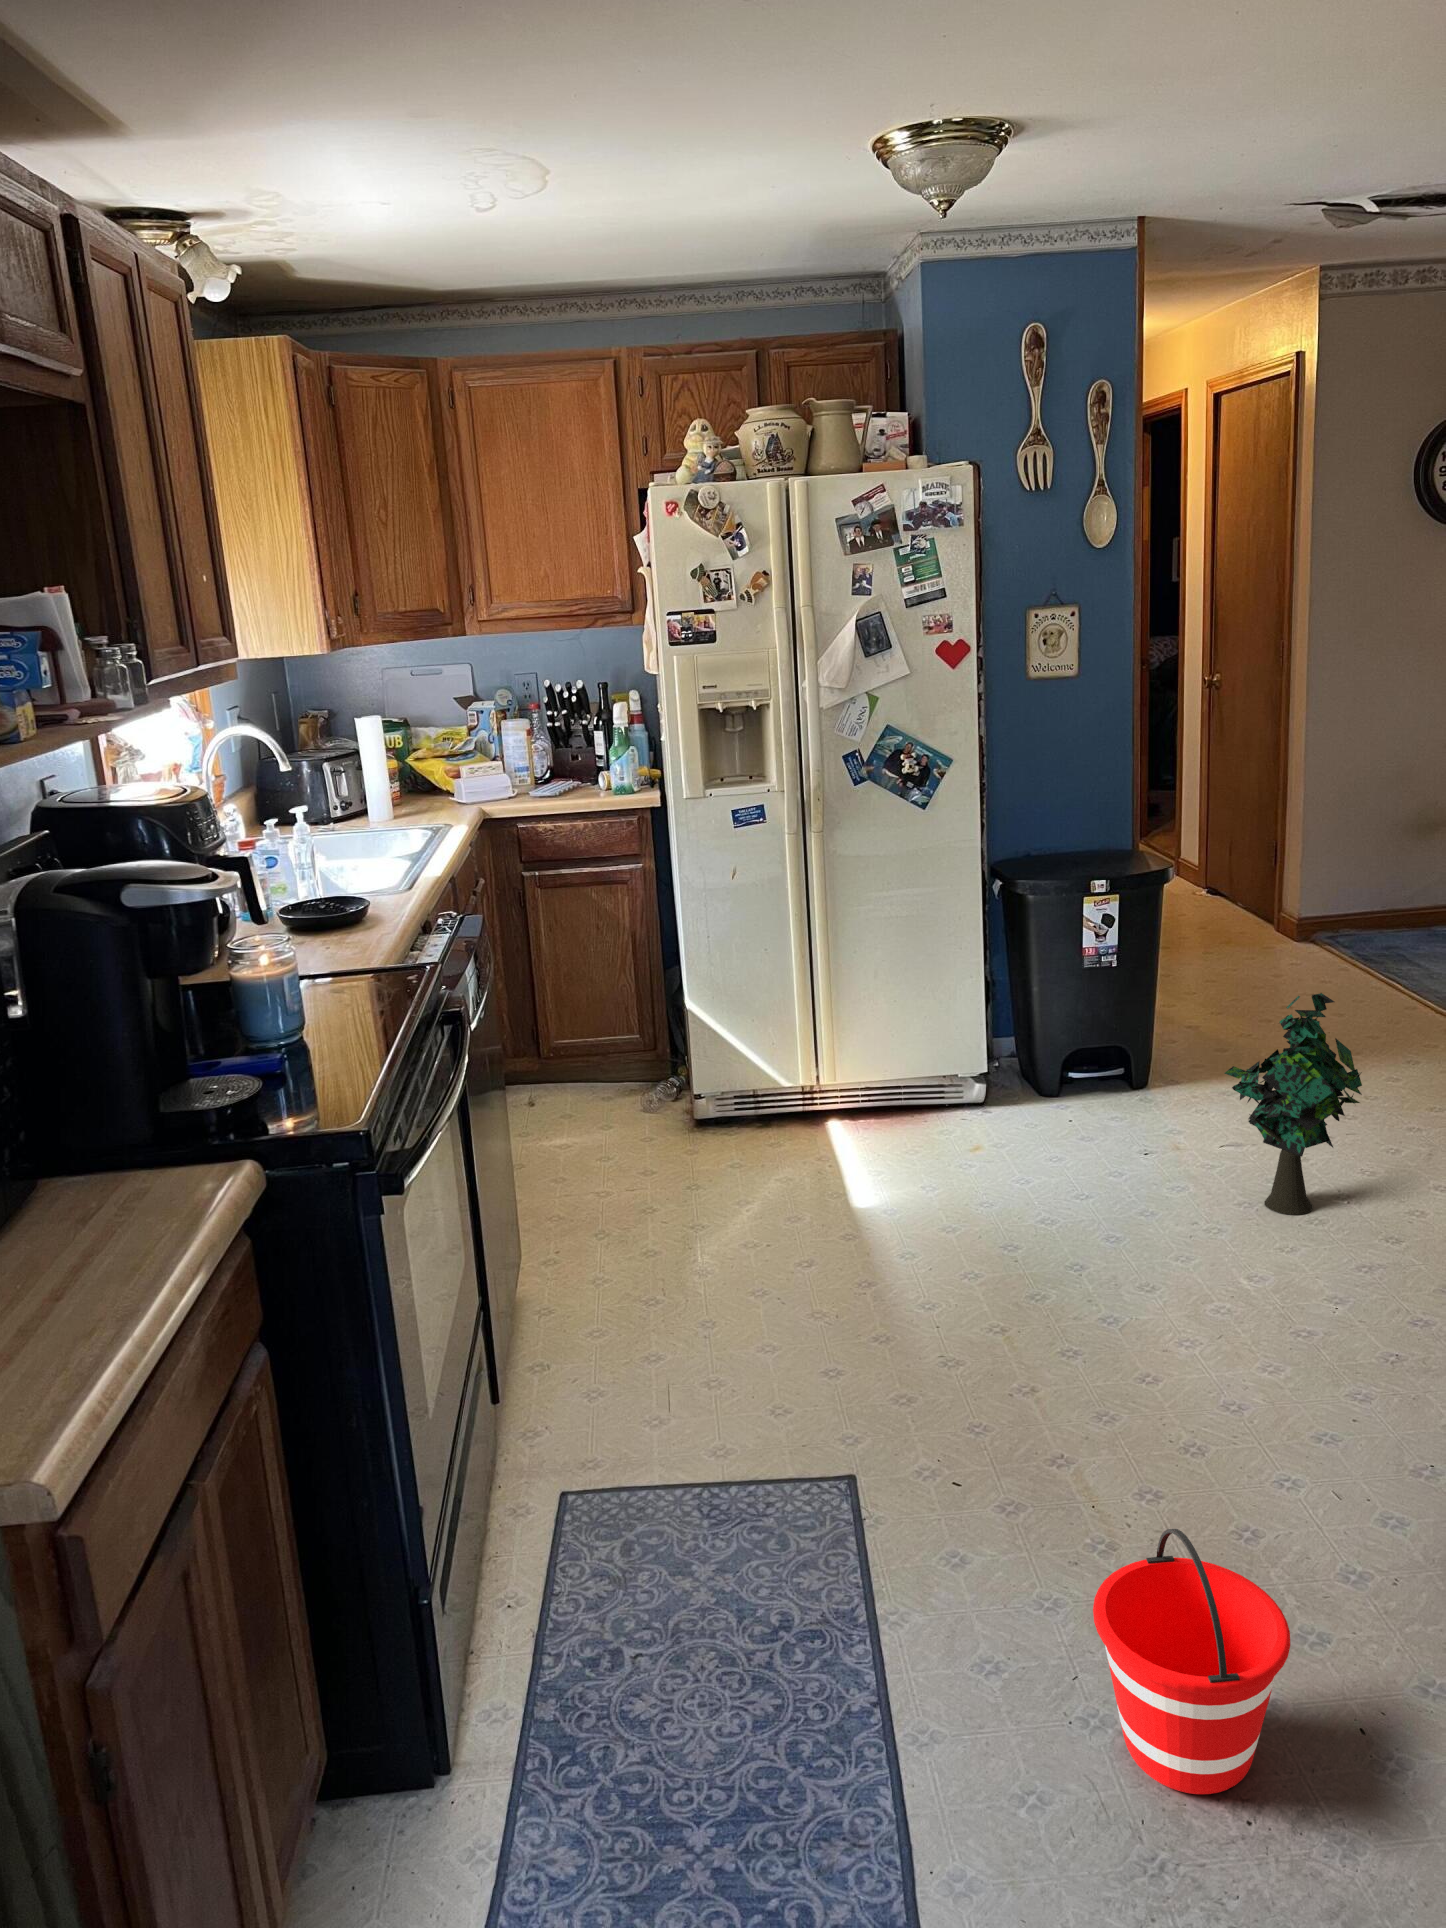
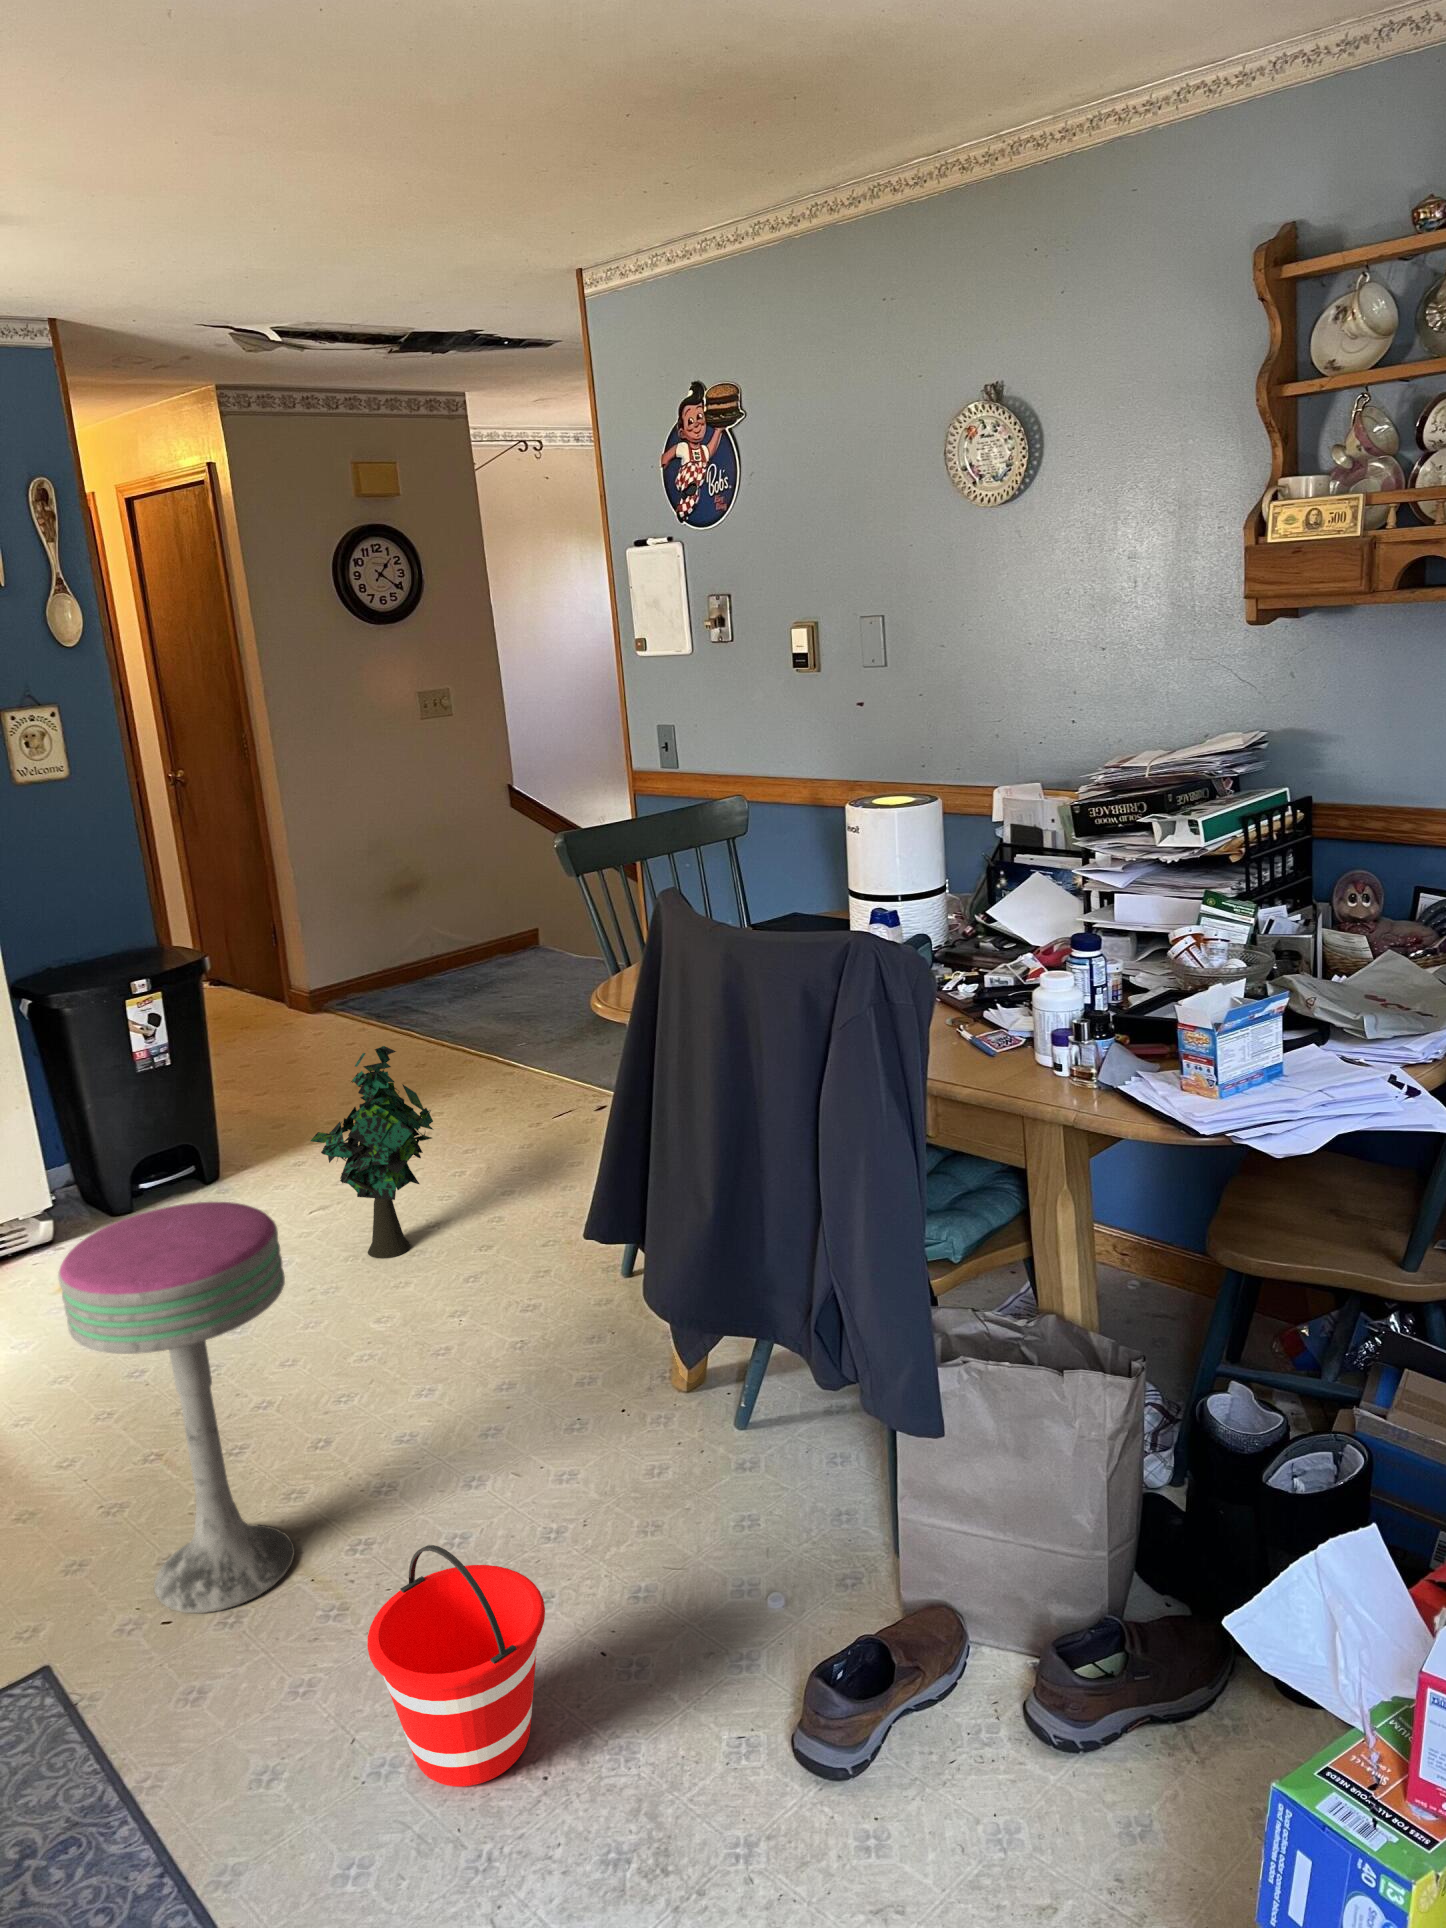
bar stool: none [917,1105,1121,1498] -> present [58,1202,295,1613]

